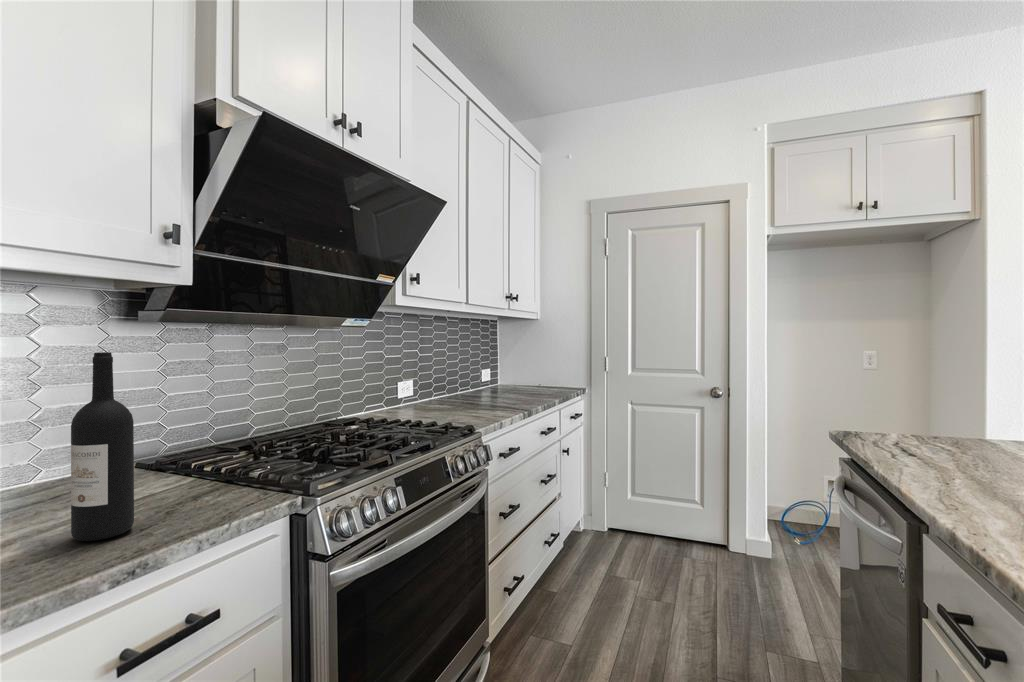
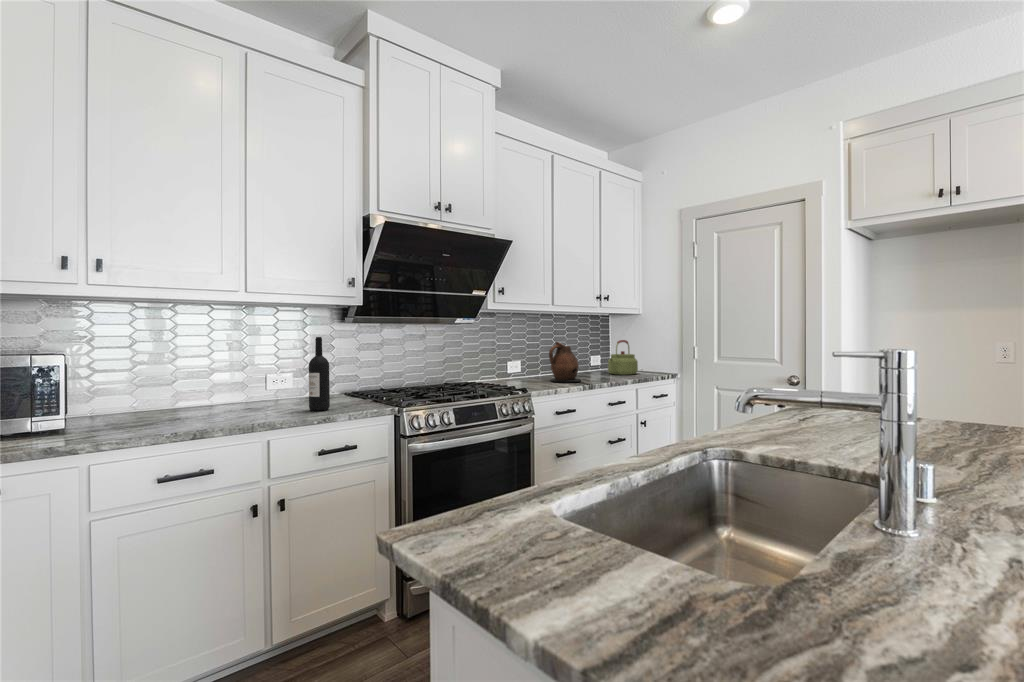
kettle: none [509,350,544,393] -> present [608,340,638,375]
ceramic pitcher: none [461,354,508,408] -> present [549,342,580,382]

